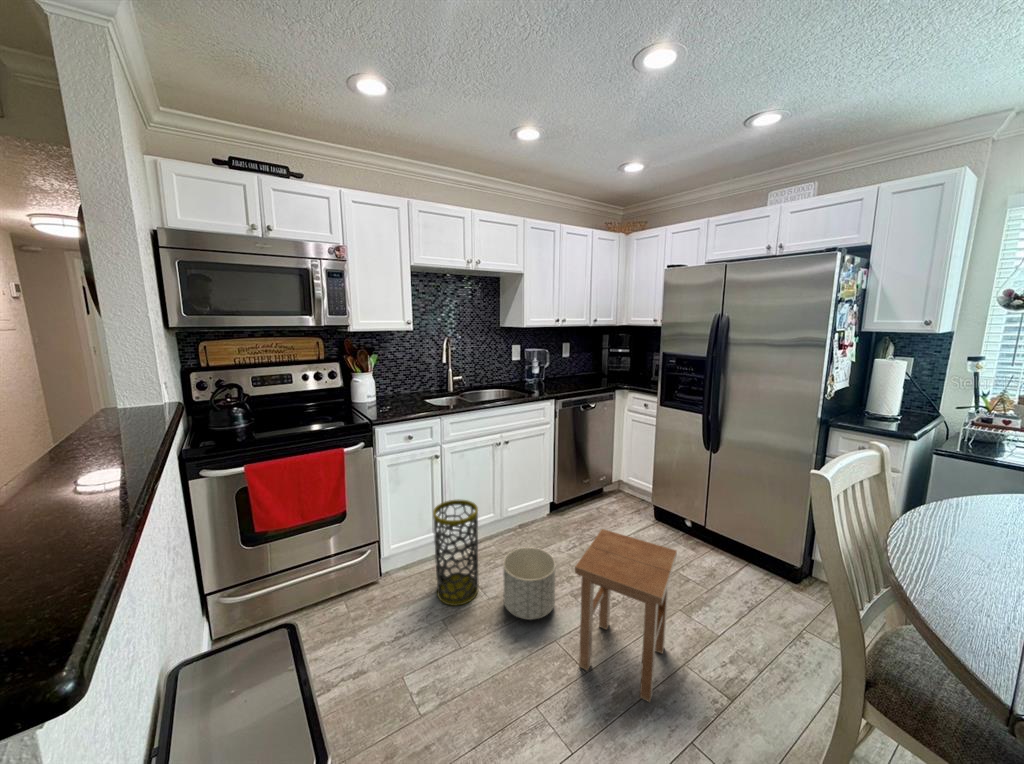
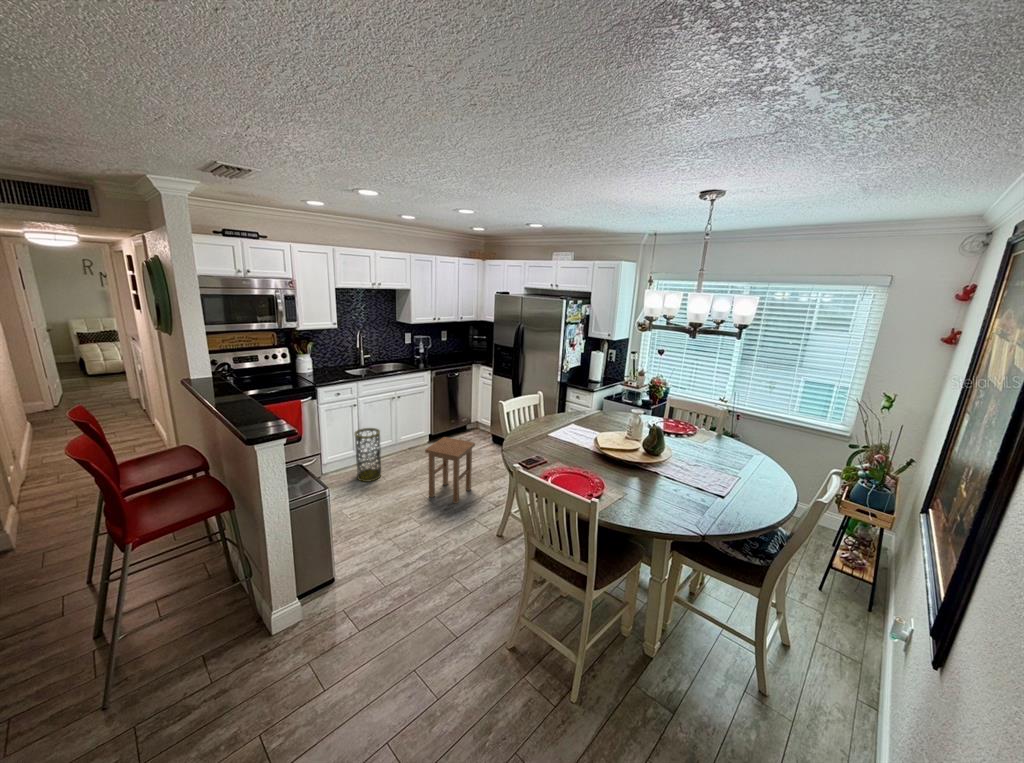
planter: present [503,547,556,620] -> none [394,451,422,483]

